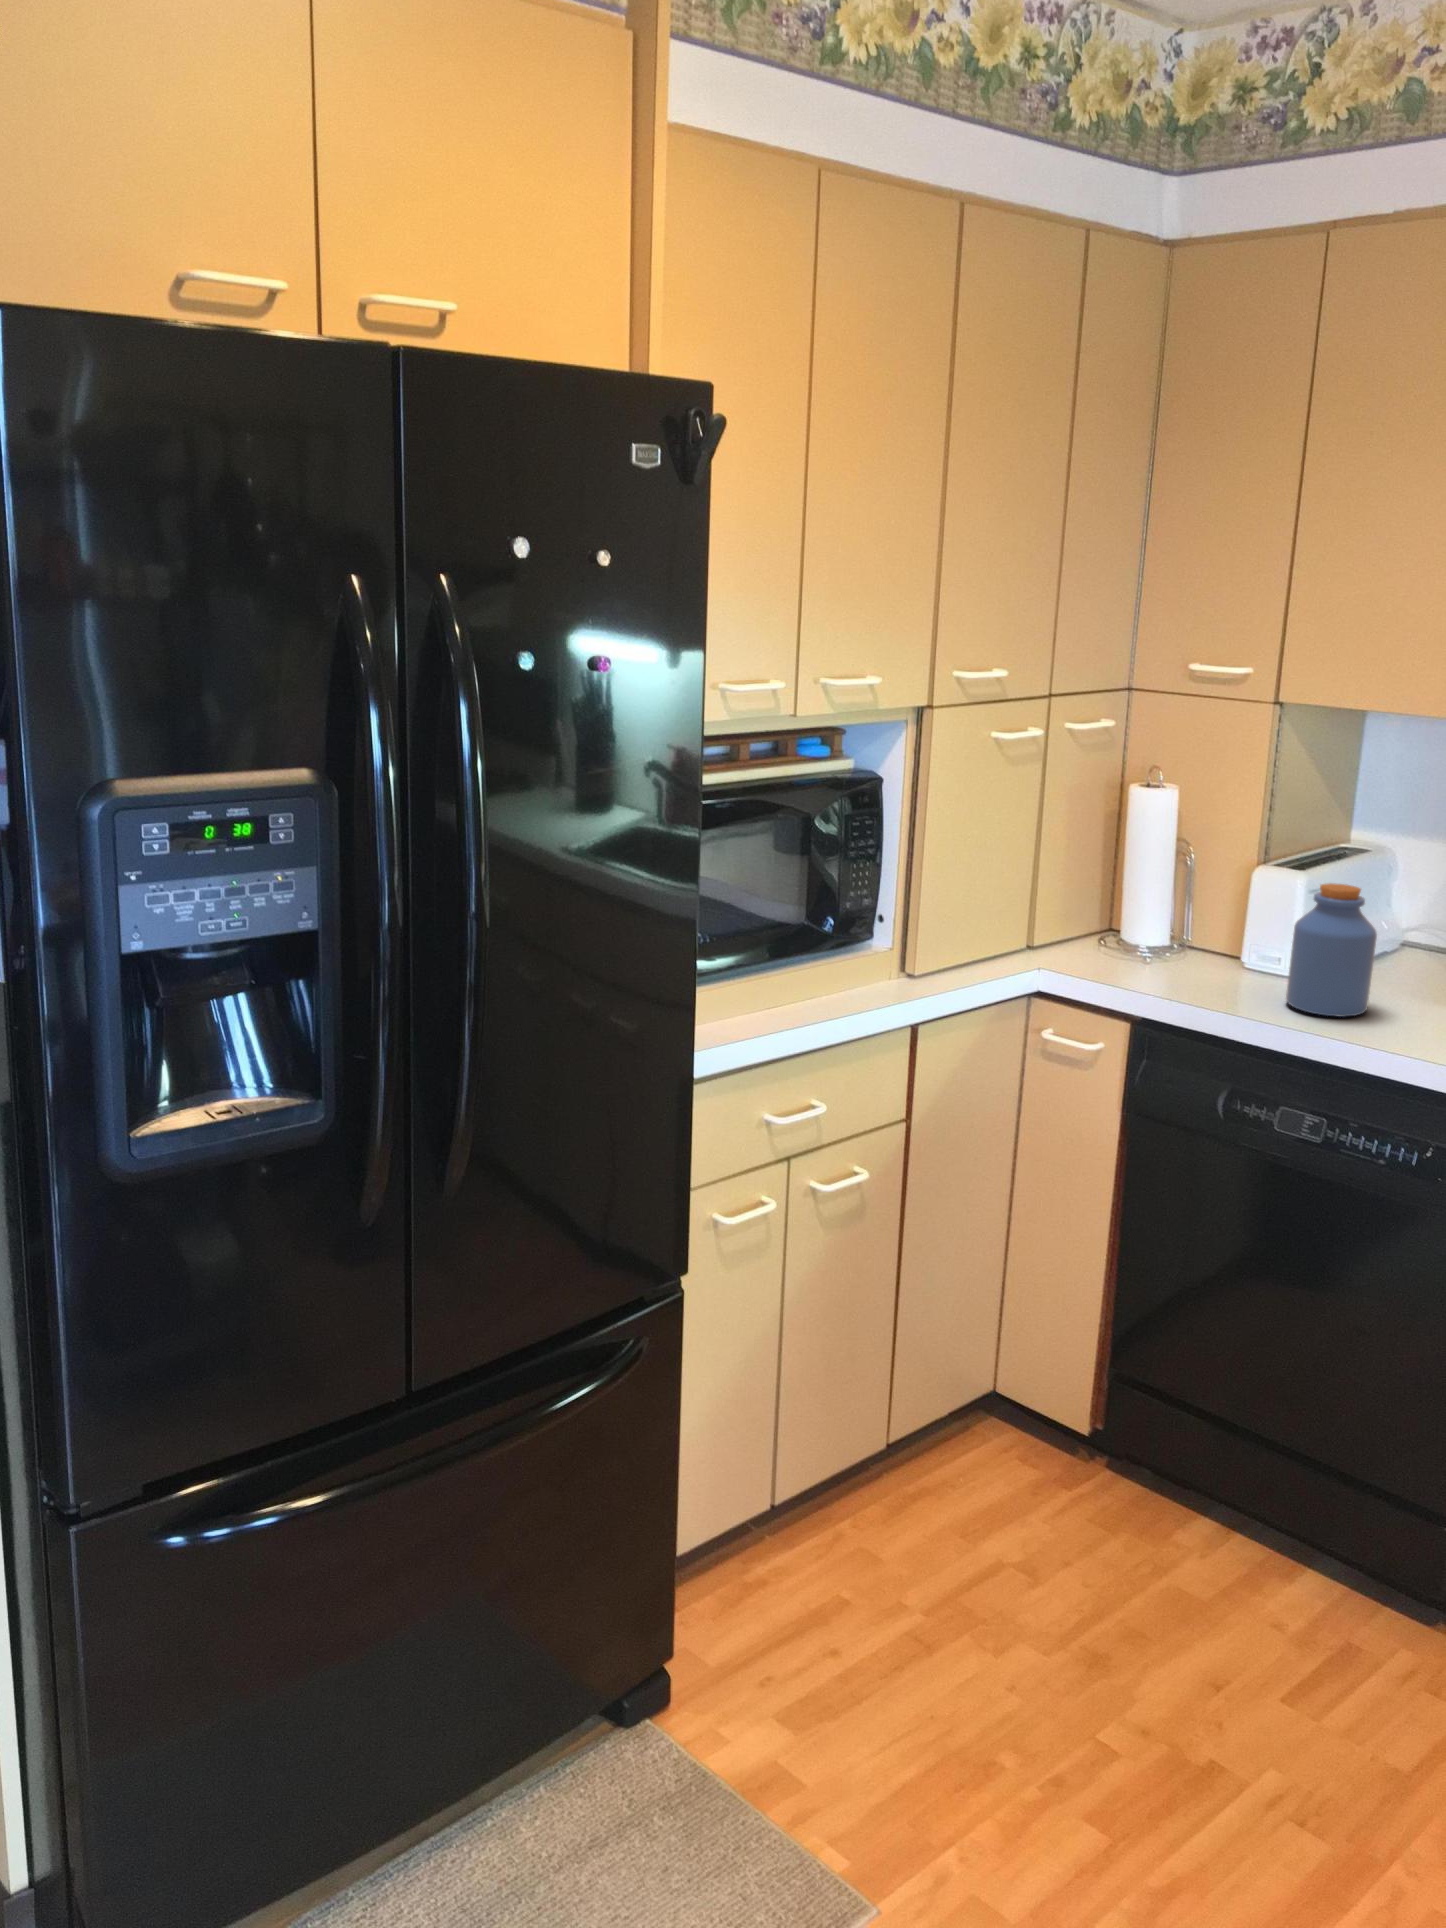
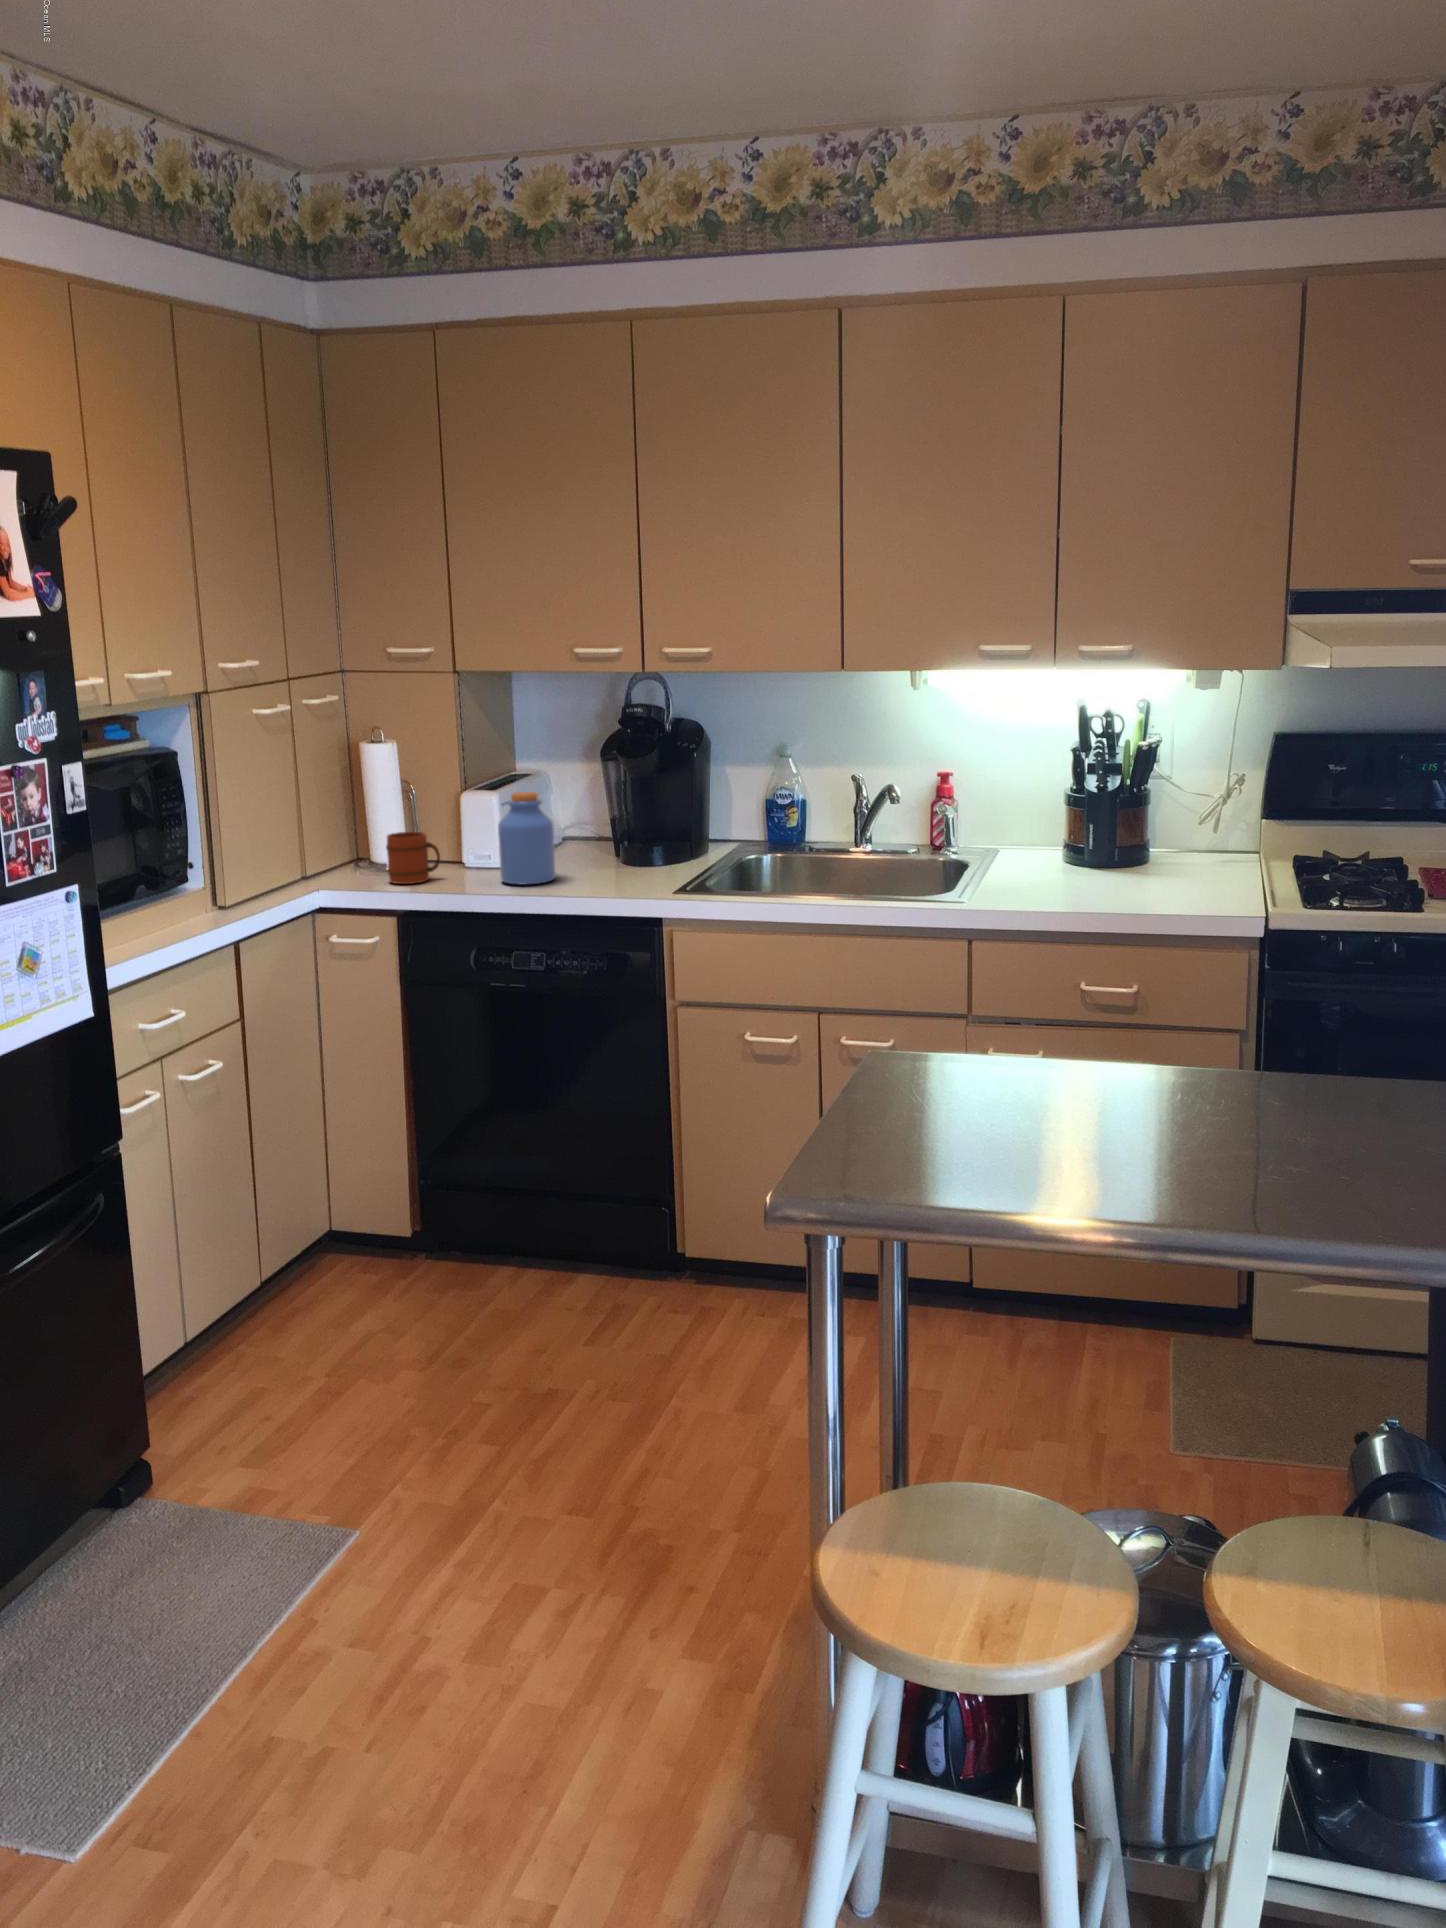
mug: none [1134,910,1209,982] -> present [386,832,440,884]

